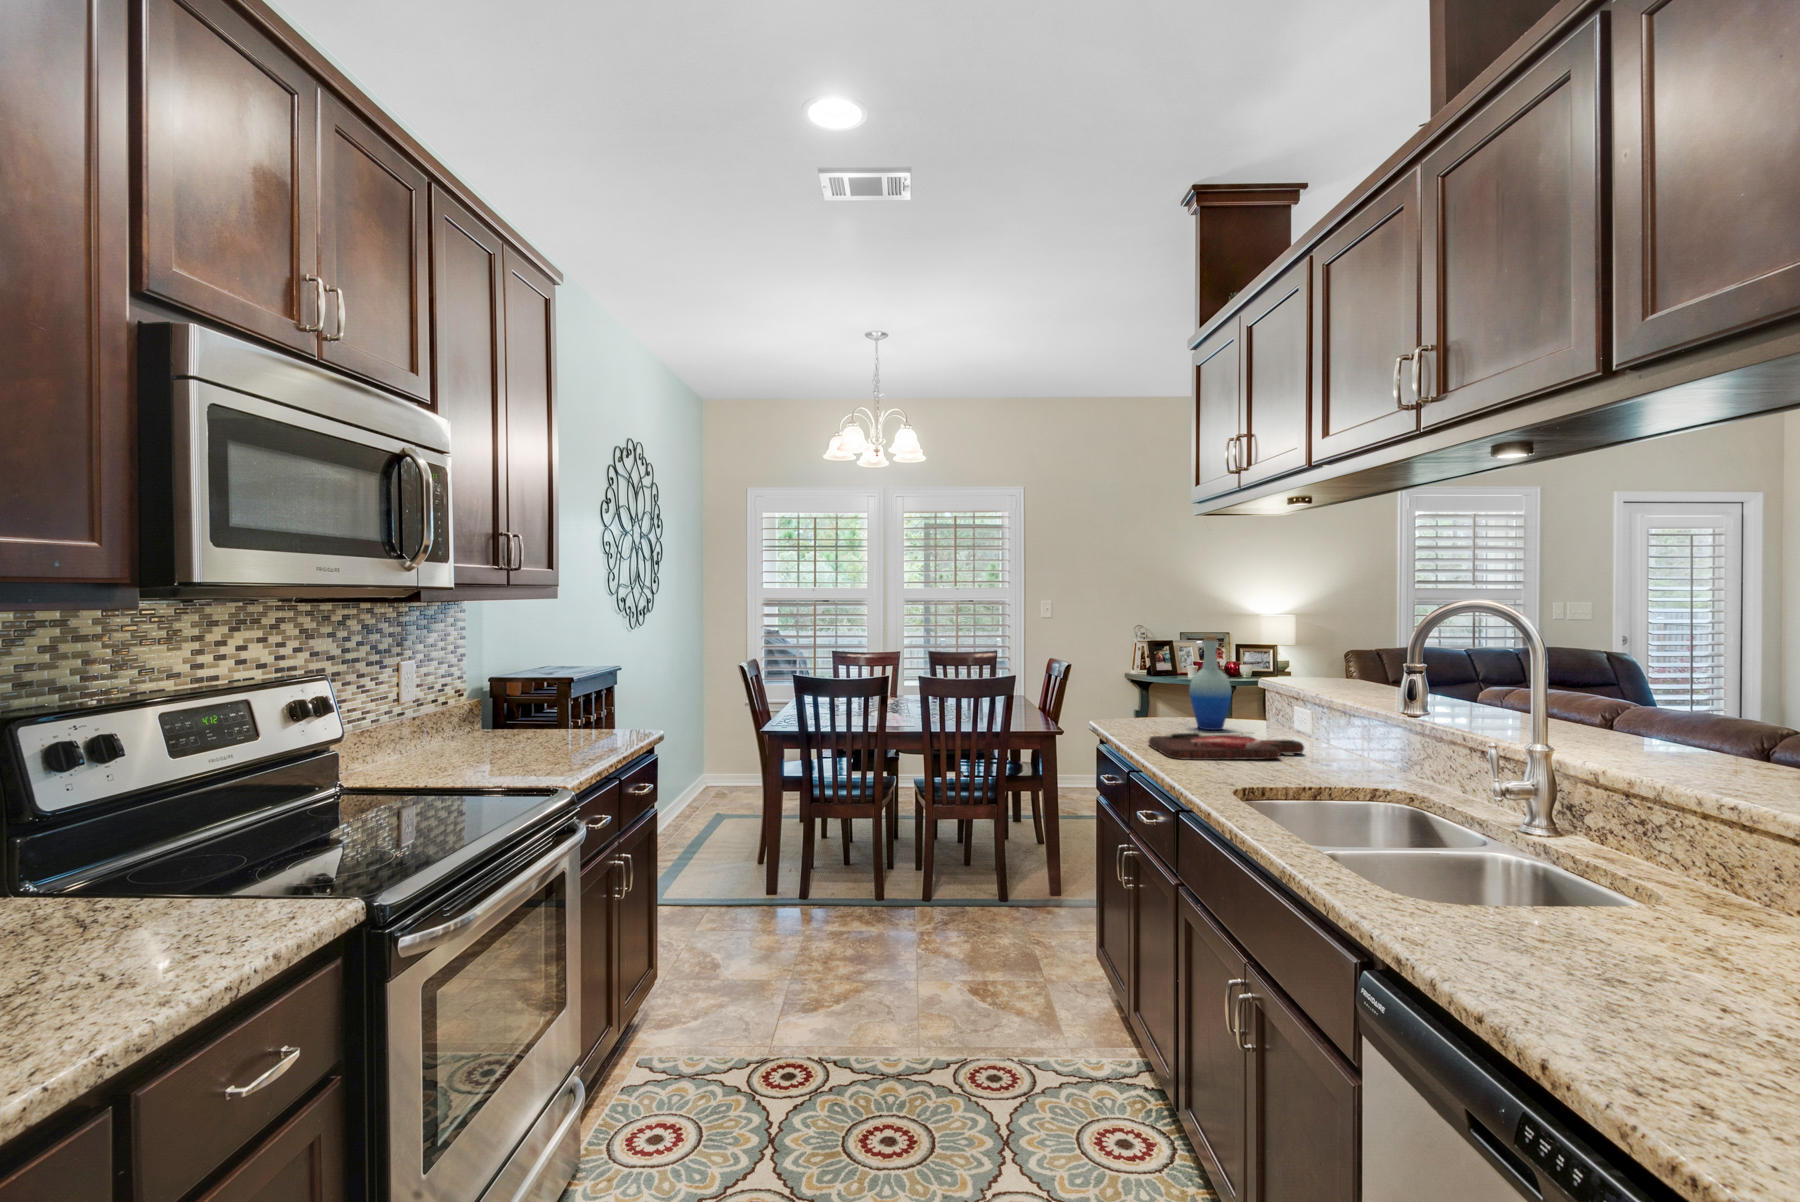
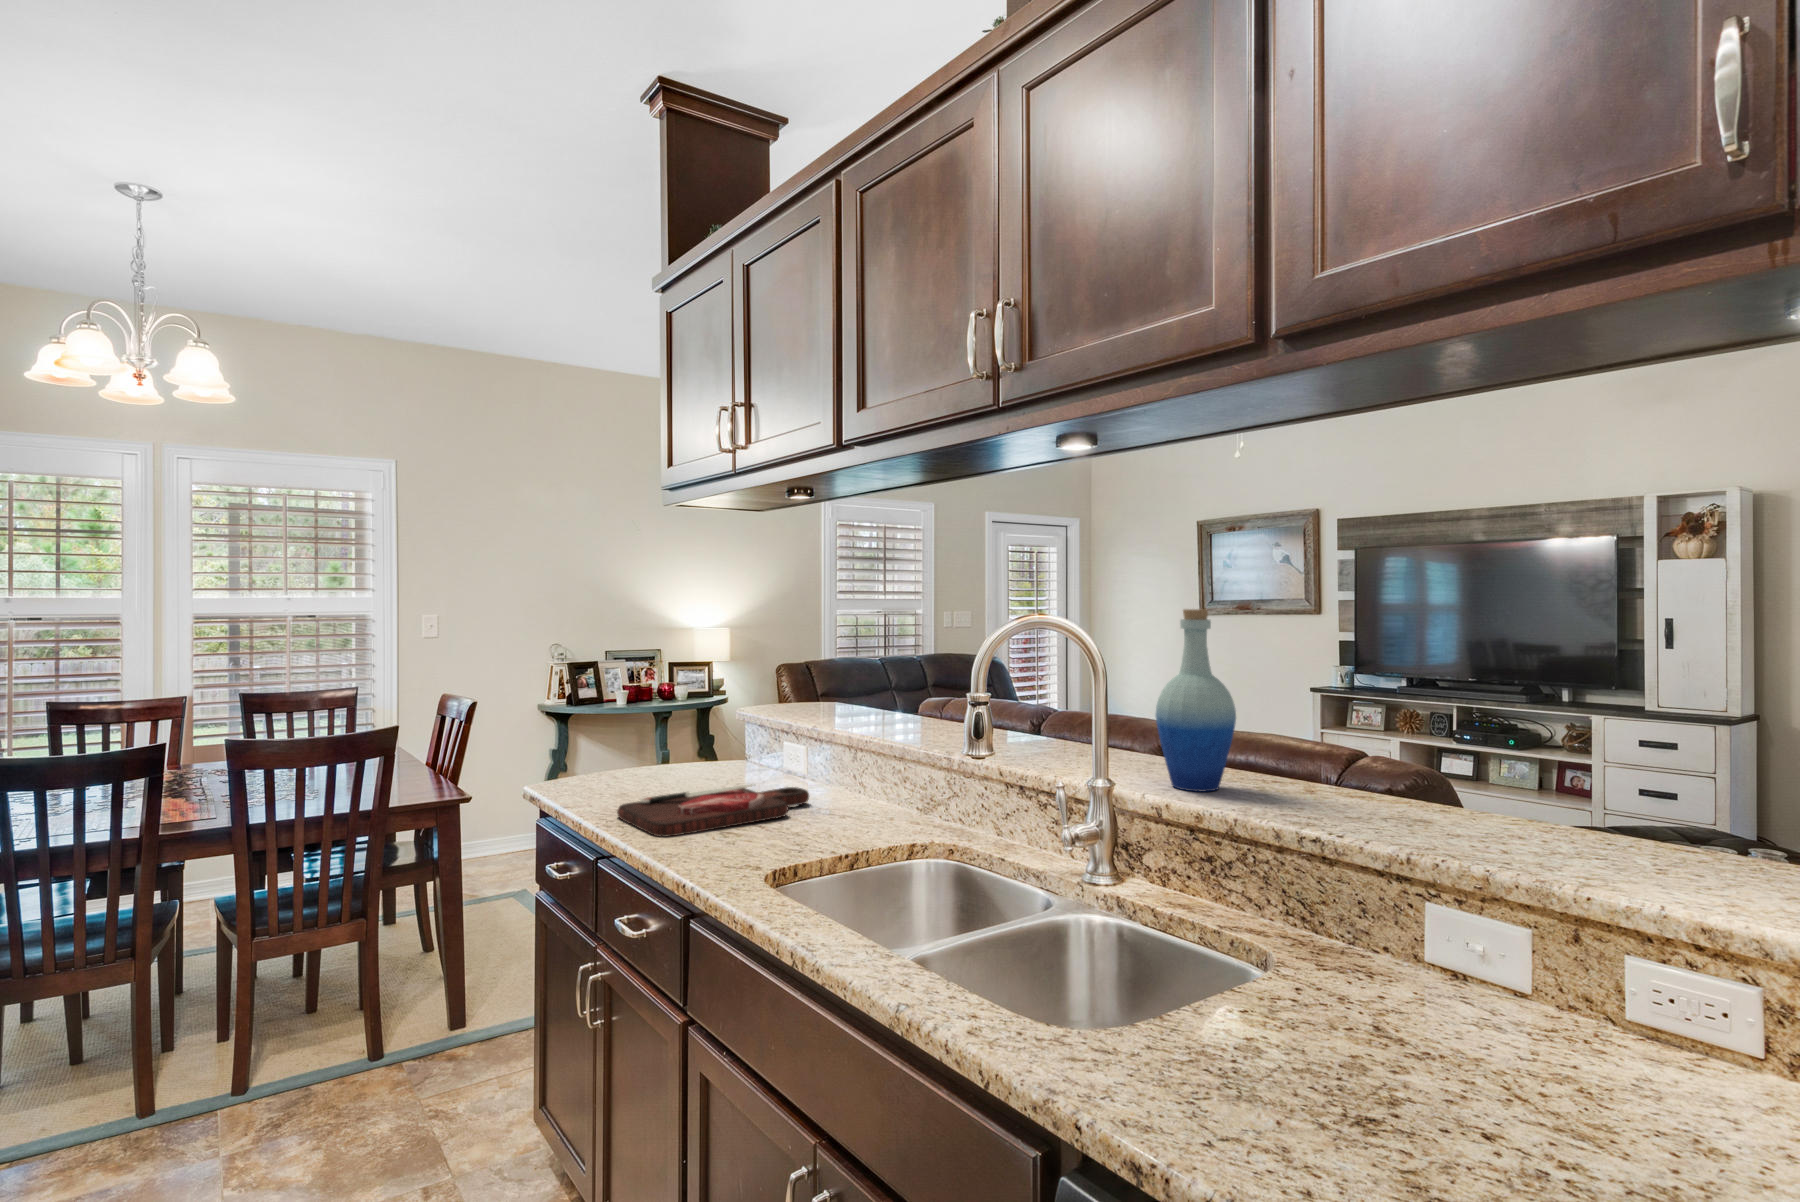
bottle: present [1190,635,1232,730] -> present [1156,609,1236,792]

